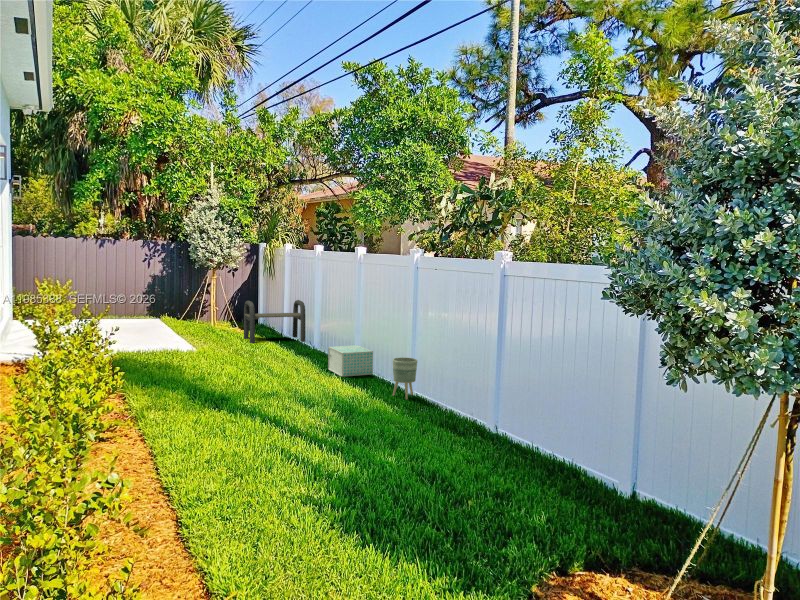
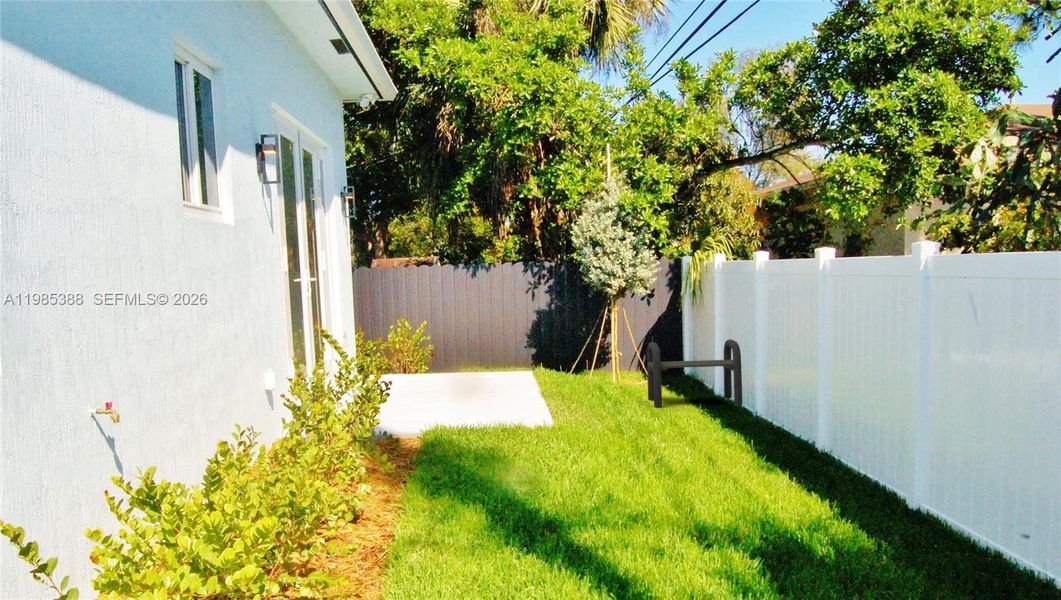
storage box: present [328,345,373,376] -> none [767,416,847,472]
planter: present [393,357,417,399] -> none [876,444,927,527]

